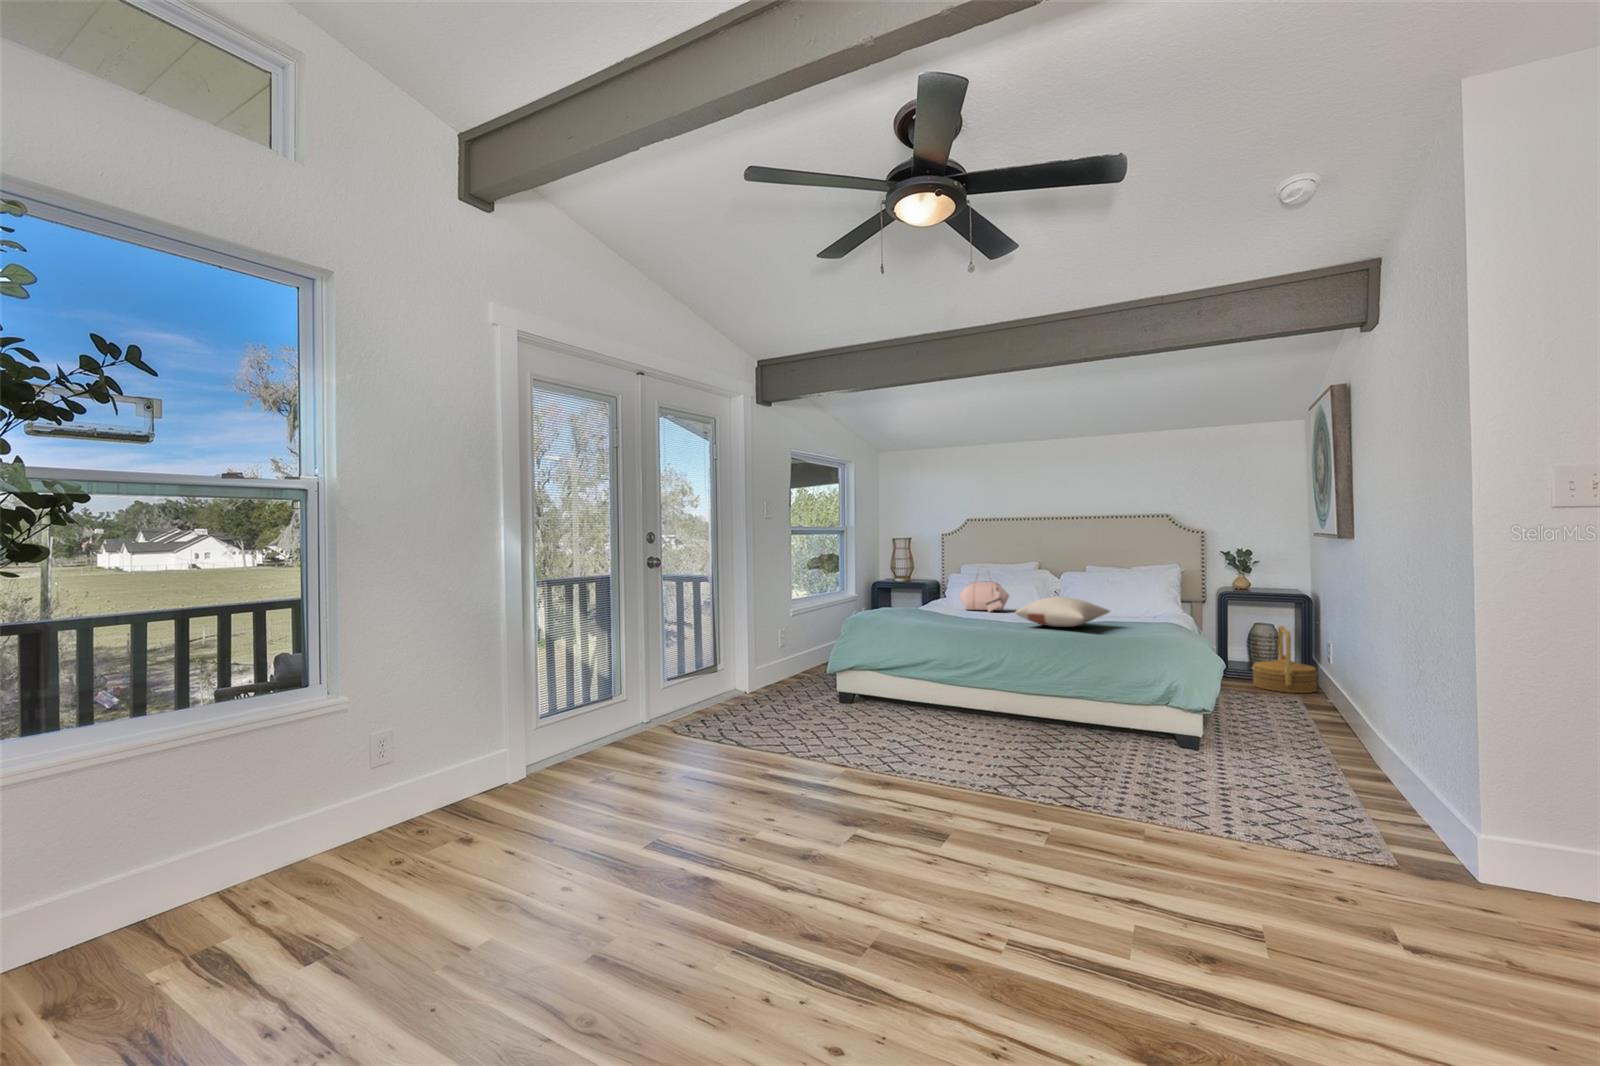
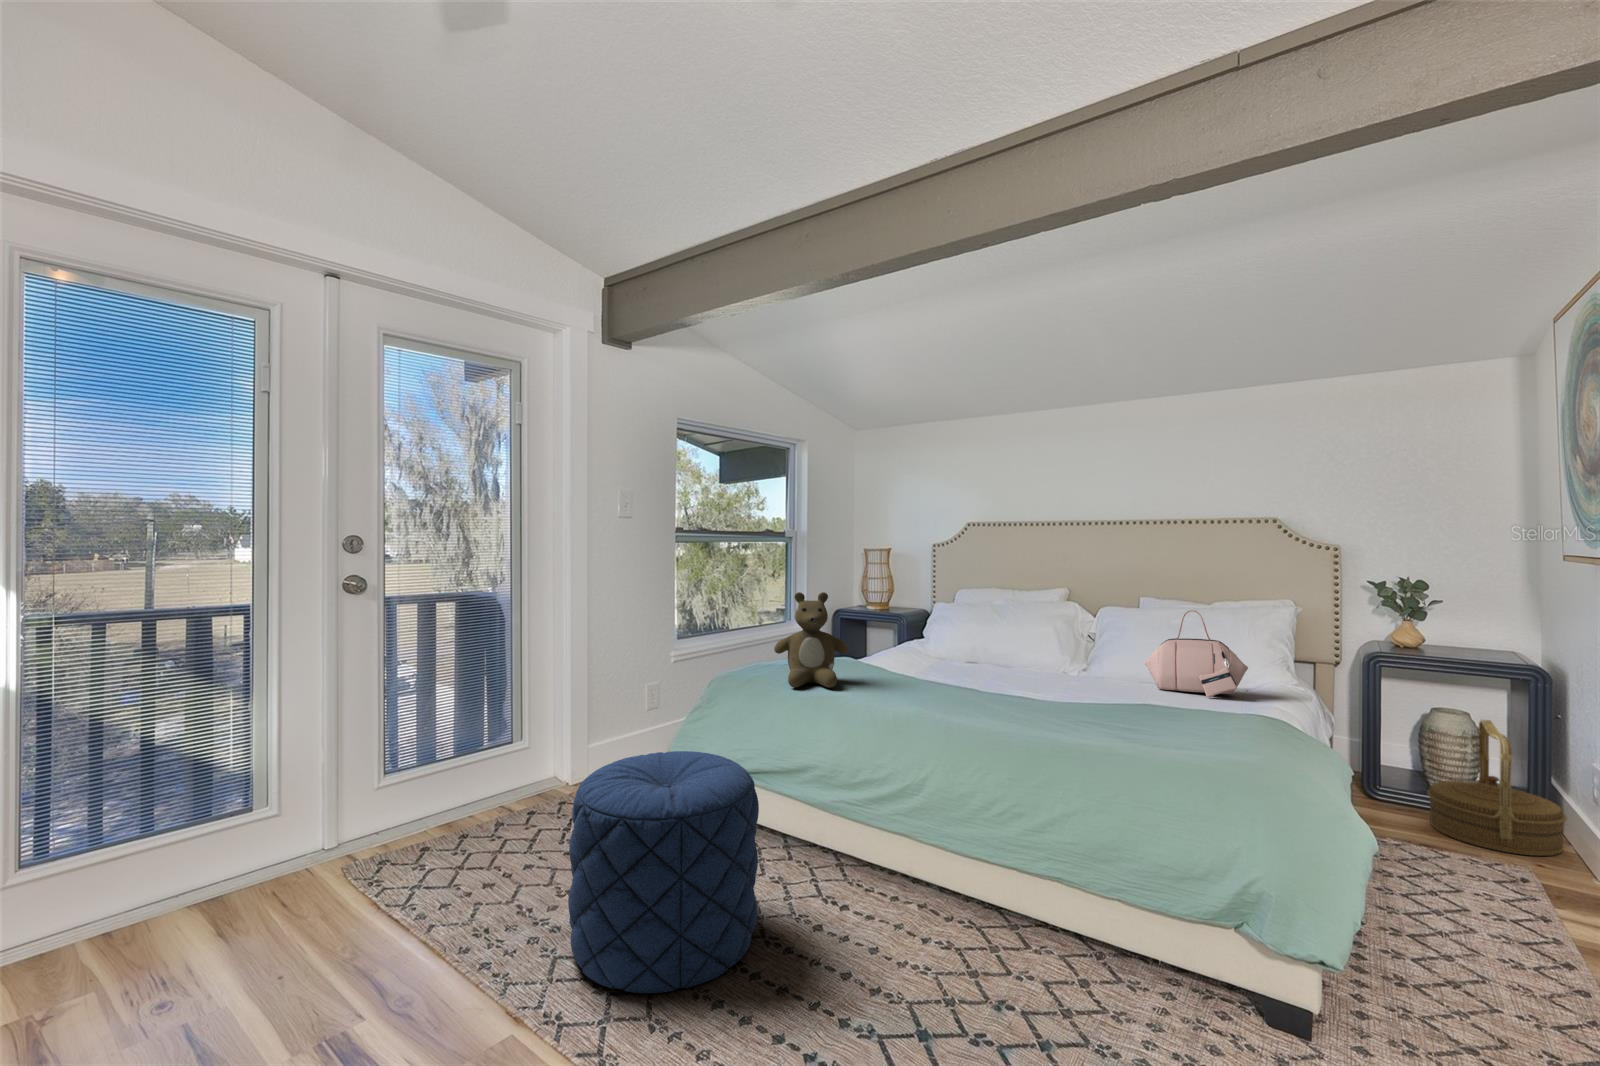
teddy bear: none [889,563,932,619] -> present [774,592,848,688]
handbag: present [959,576,1009,612] -> present [1144,610,1248,698]
pillow: present [1016,597,1110,627] -> none [963,664,1145,723]
pouf: none [835,648,931,755] -> present [568,751,759,993]

